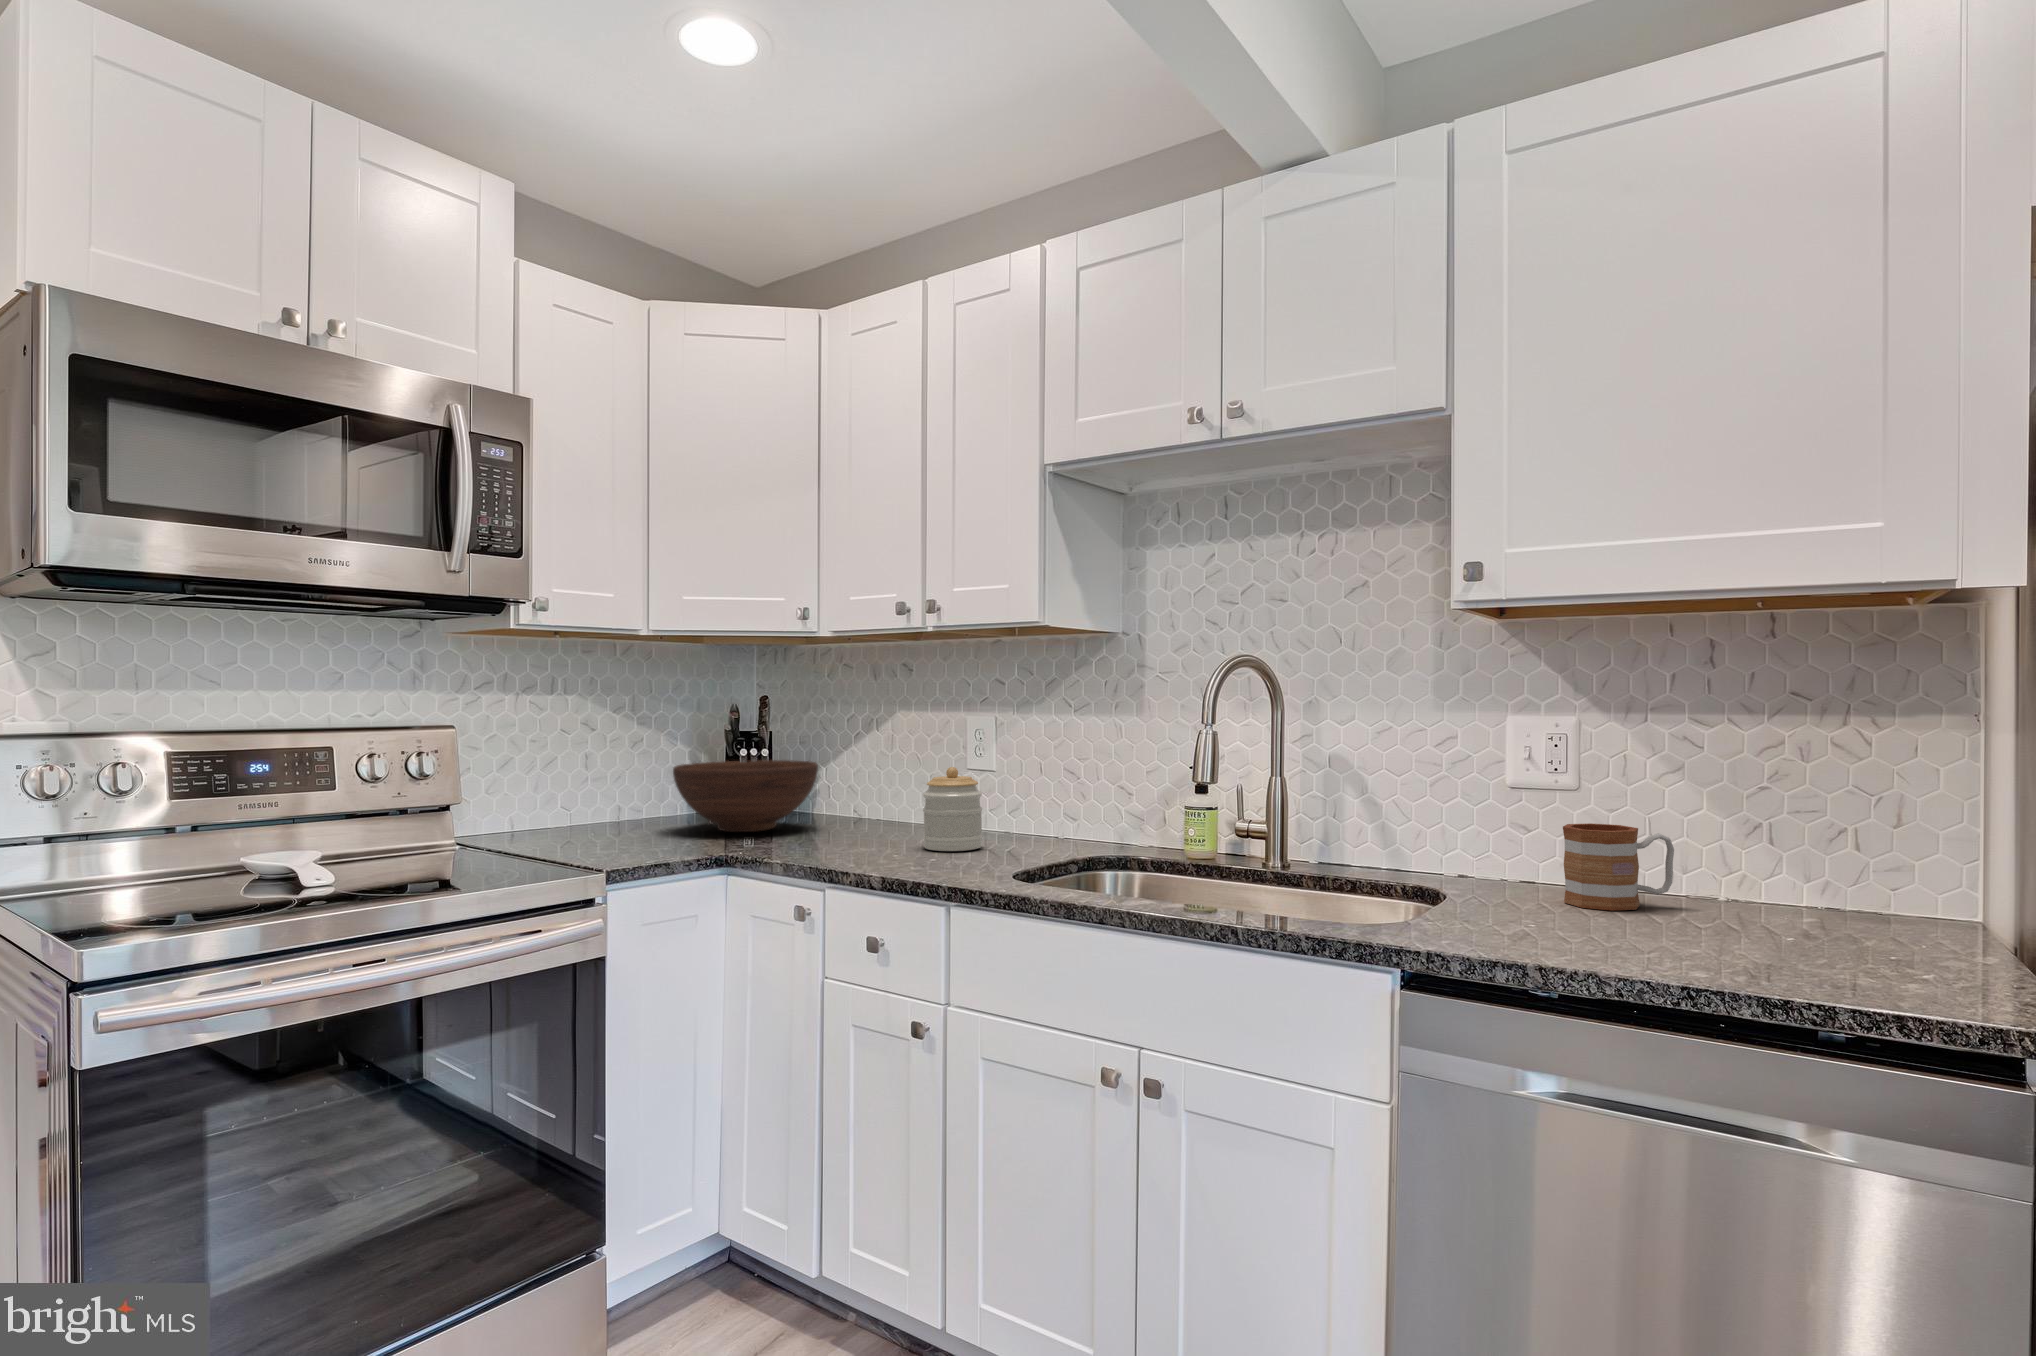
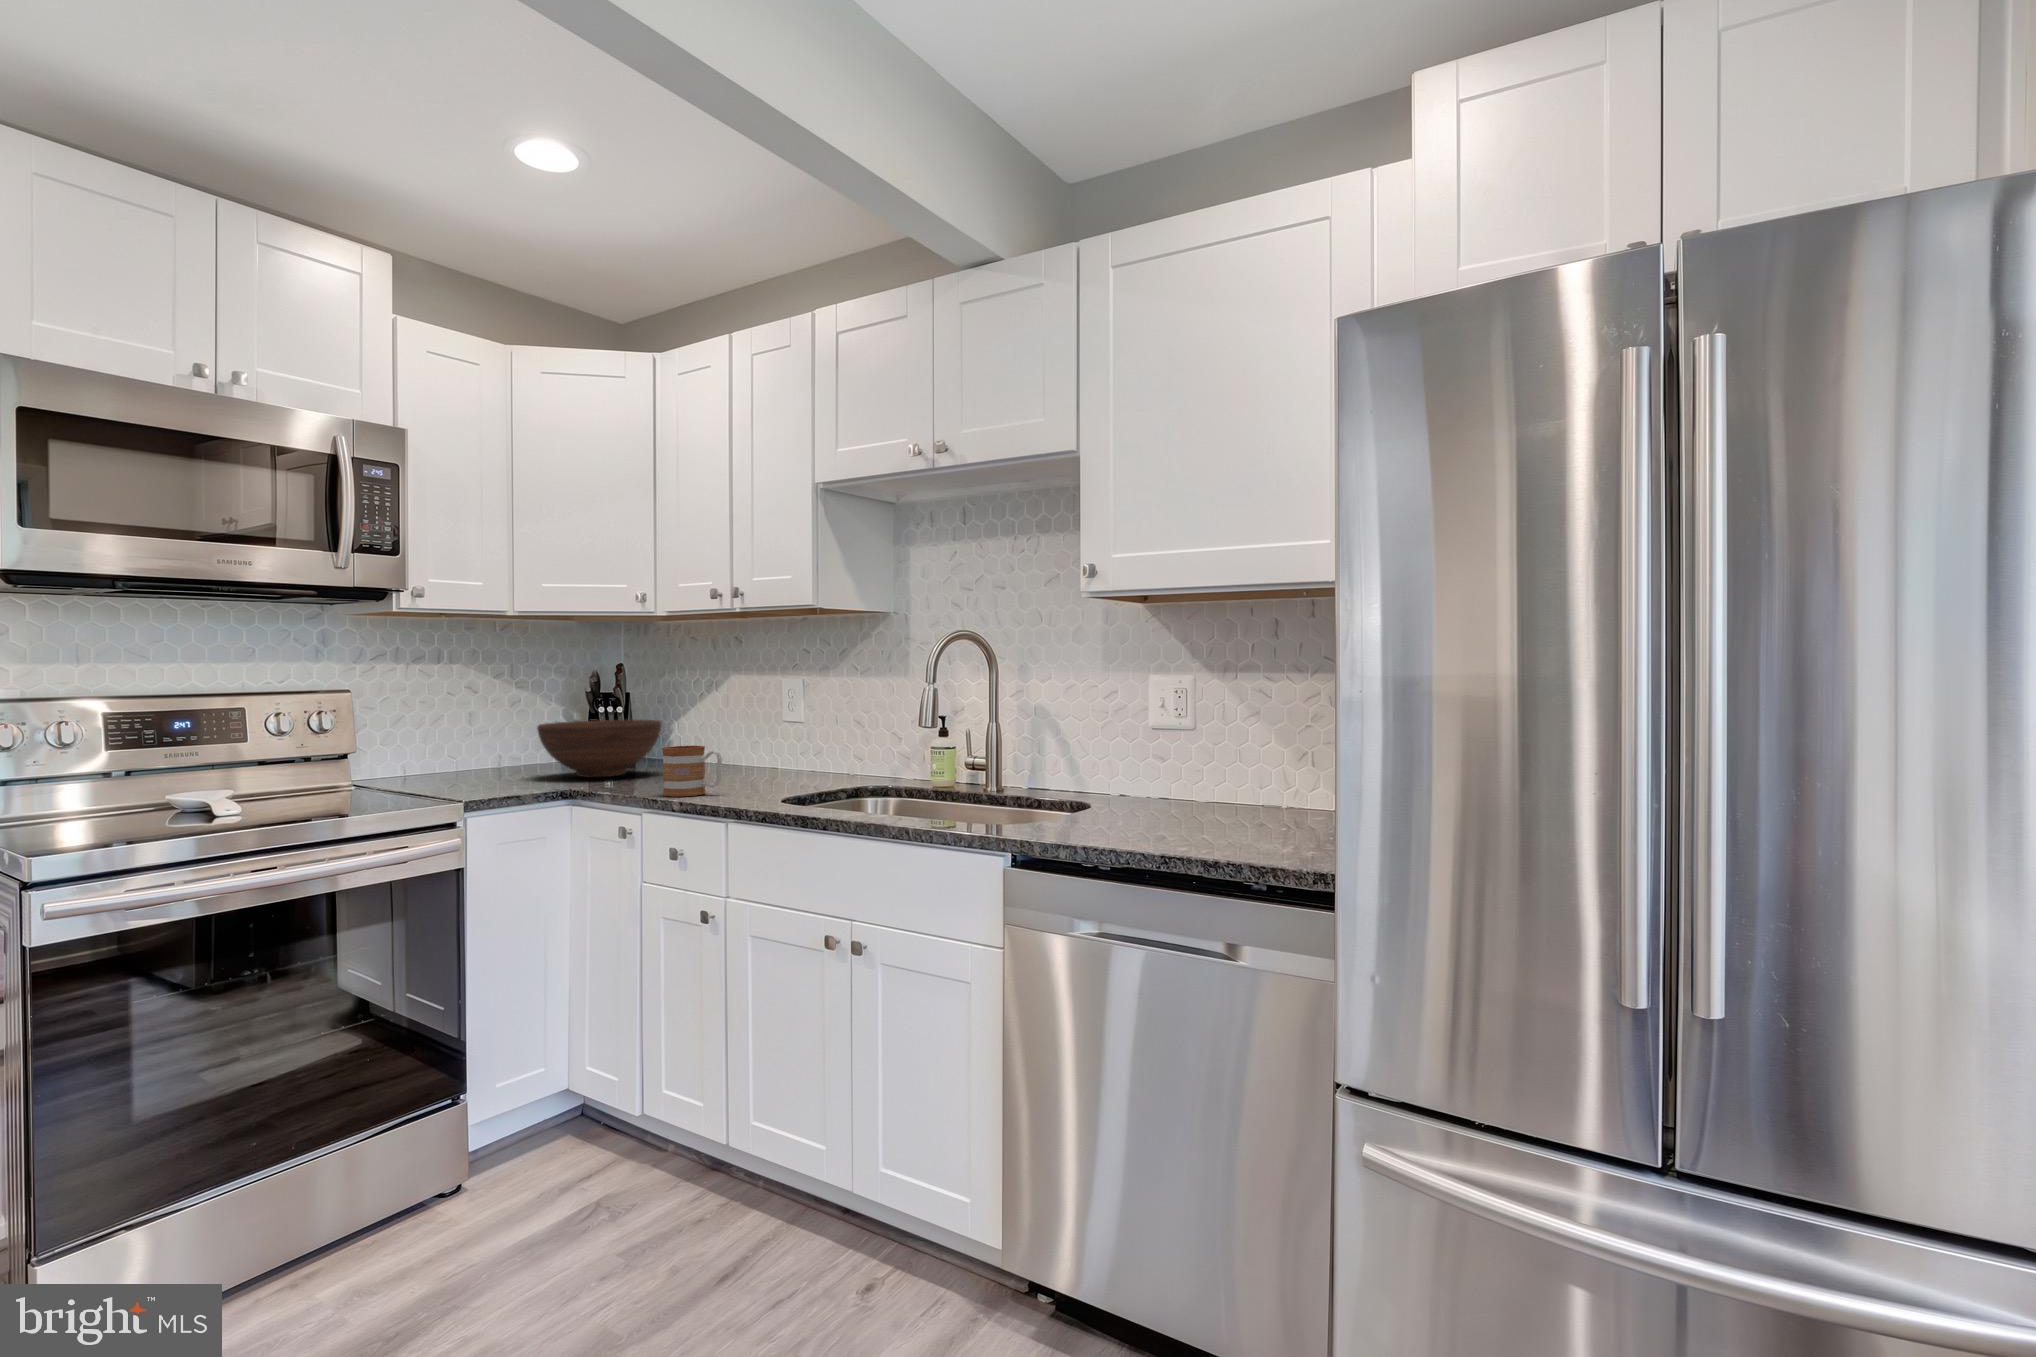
jar: present [923,767,983,851] -> none [732,721,781,787]
mug: present [1563,823,1674,911] -> present [662,746,722,797]

